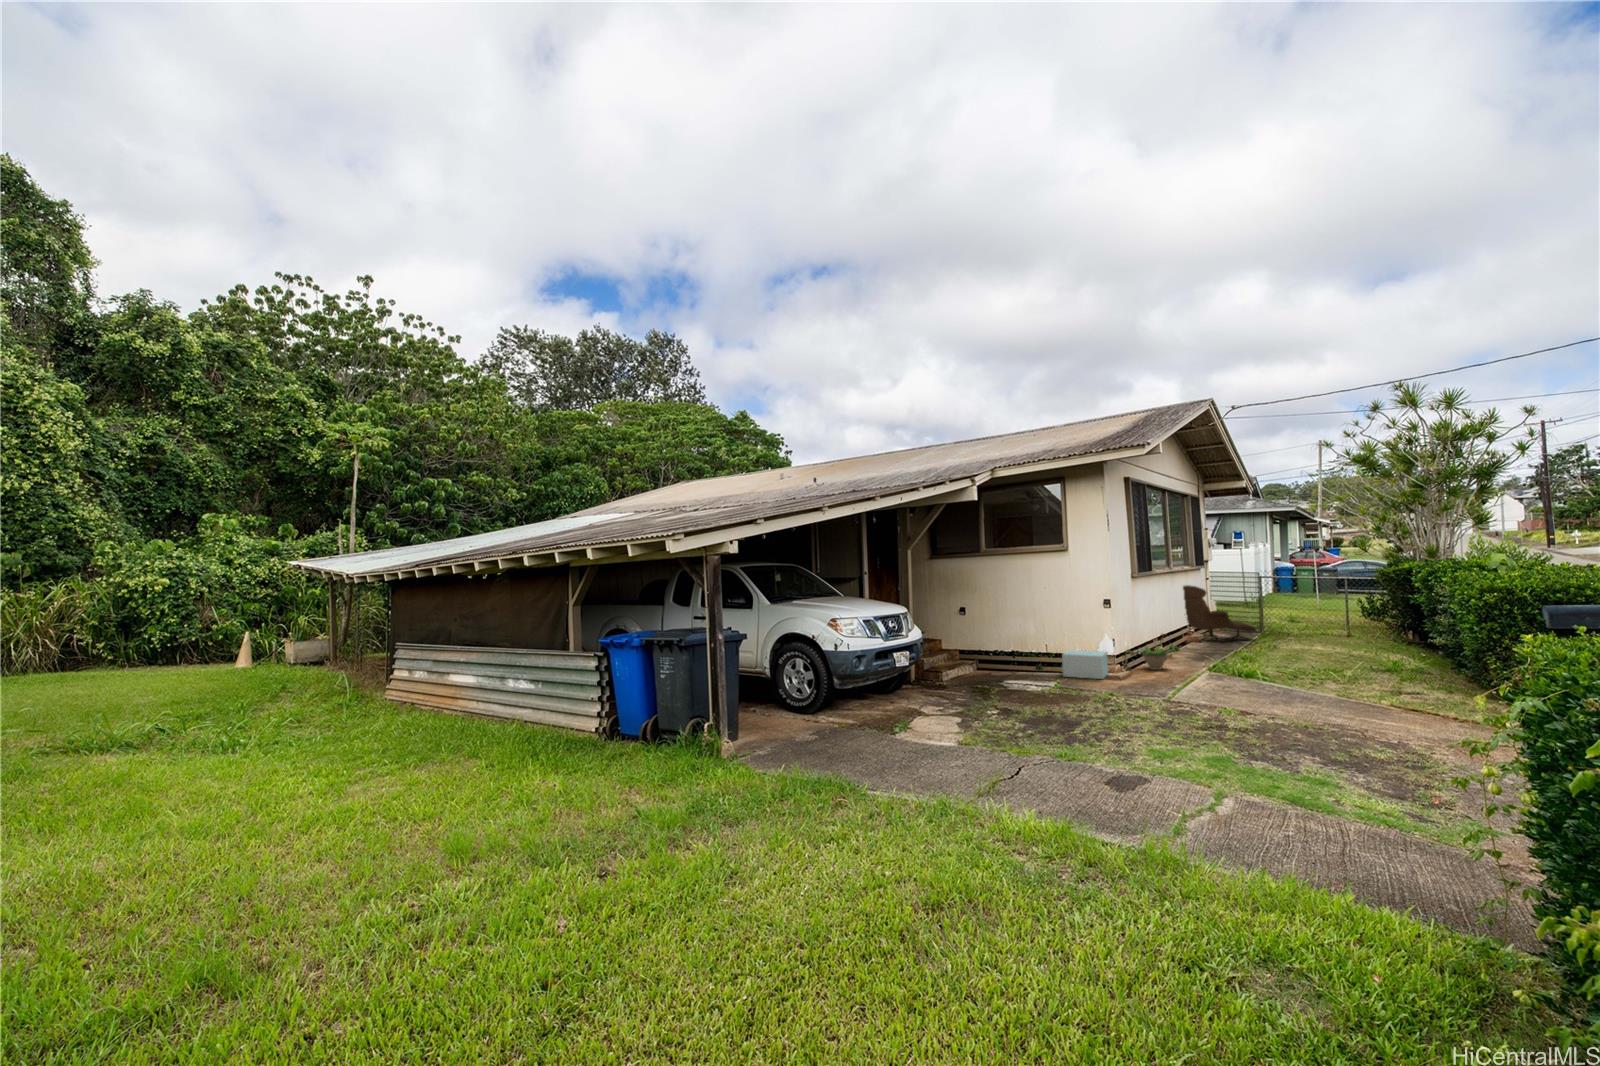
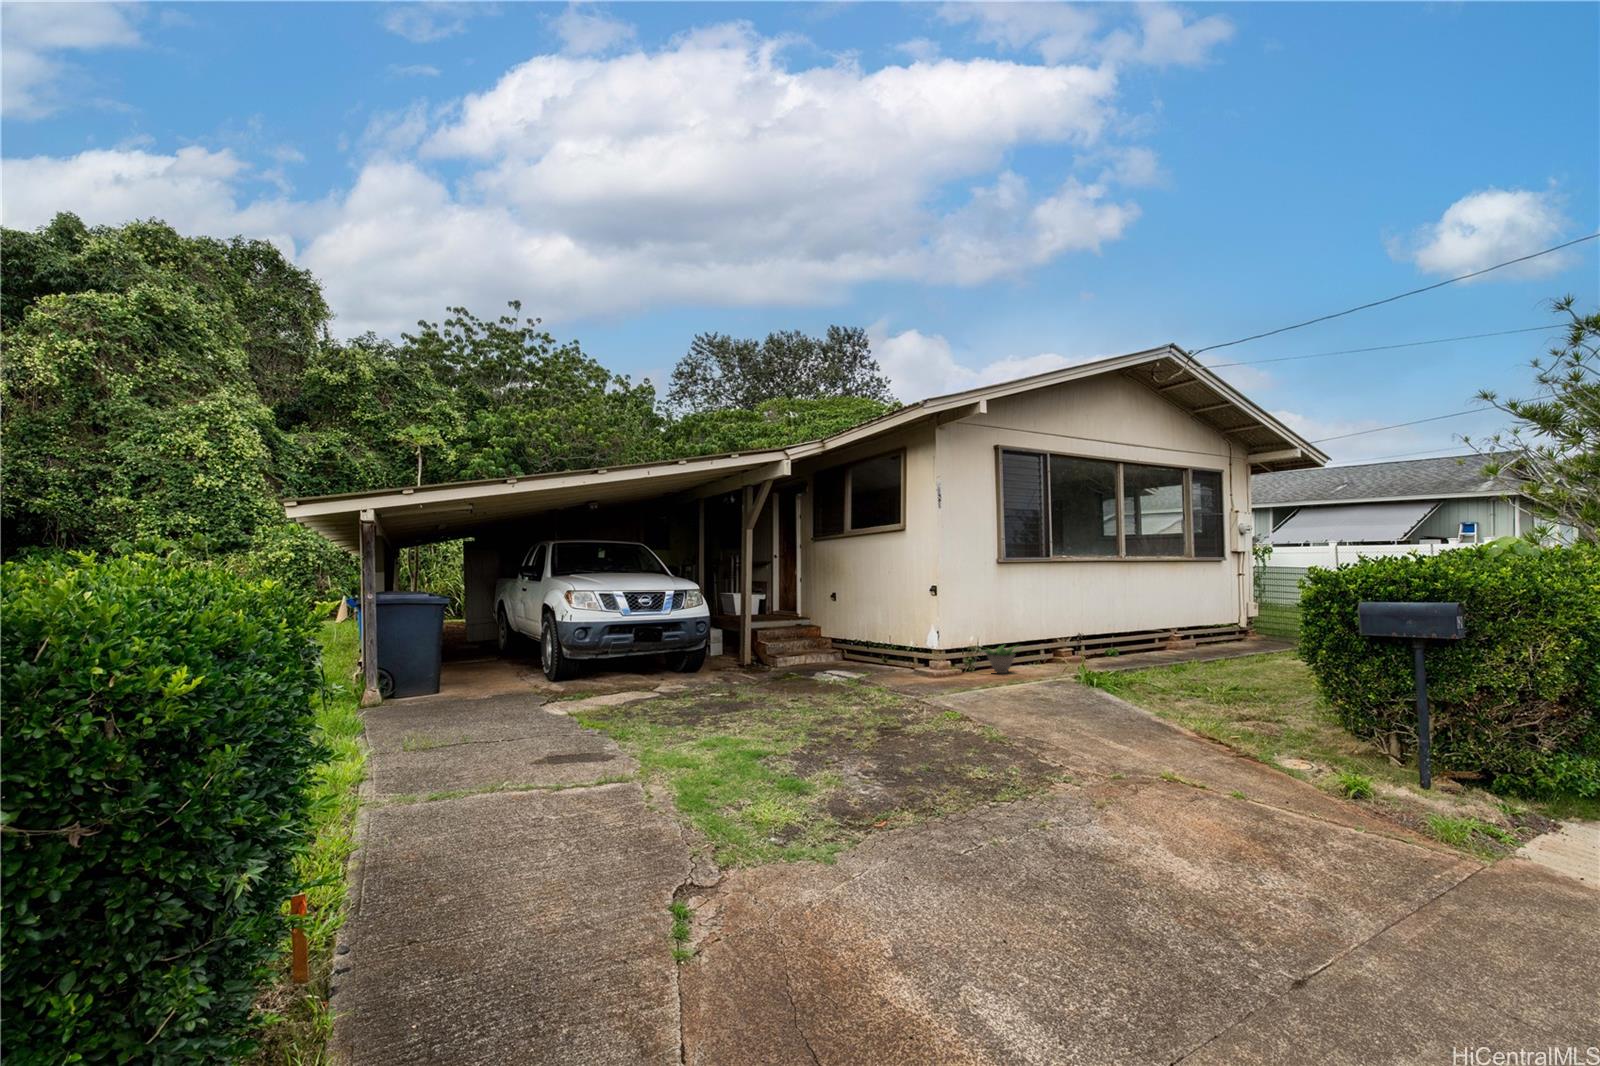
lounge chair: present [1183,585,1256,643] -> none [1157,583,1253,657]
storage box: present [1062,650,1108,679] -> none [873,643,929,676]

